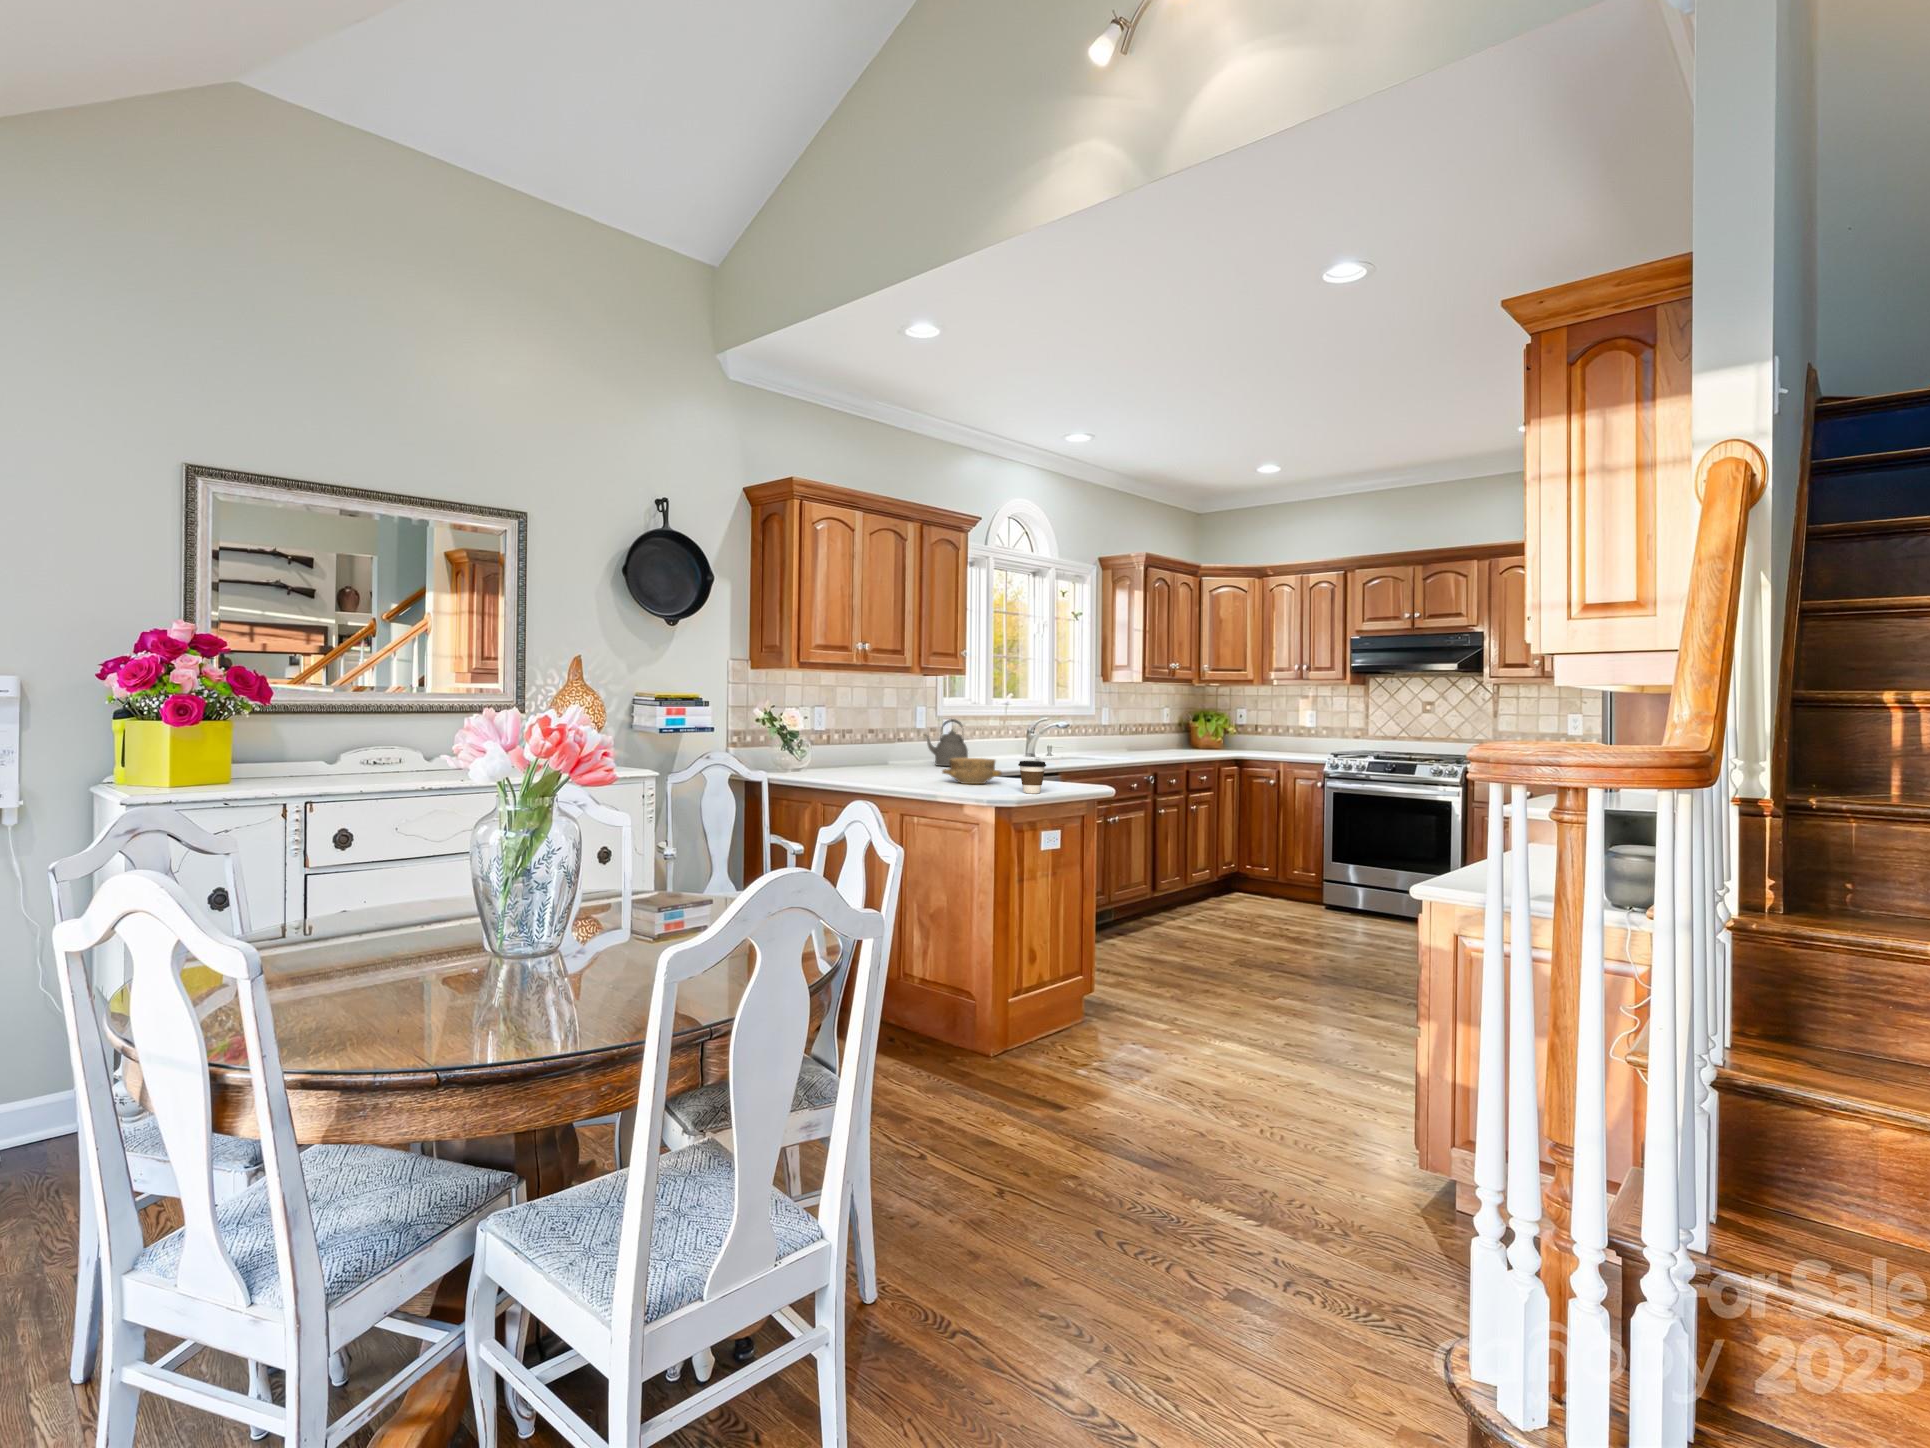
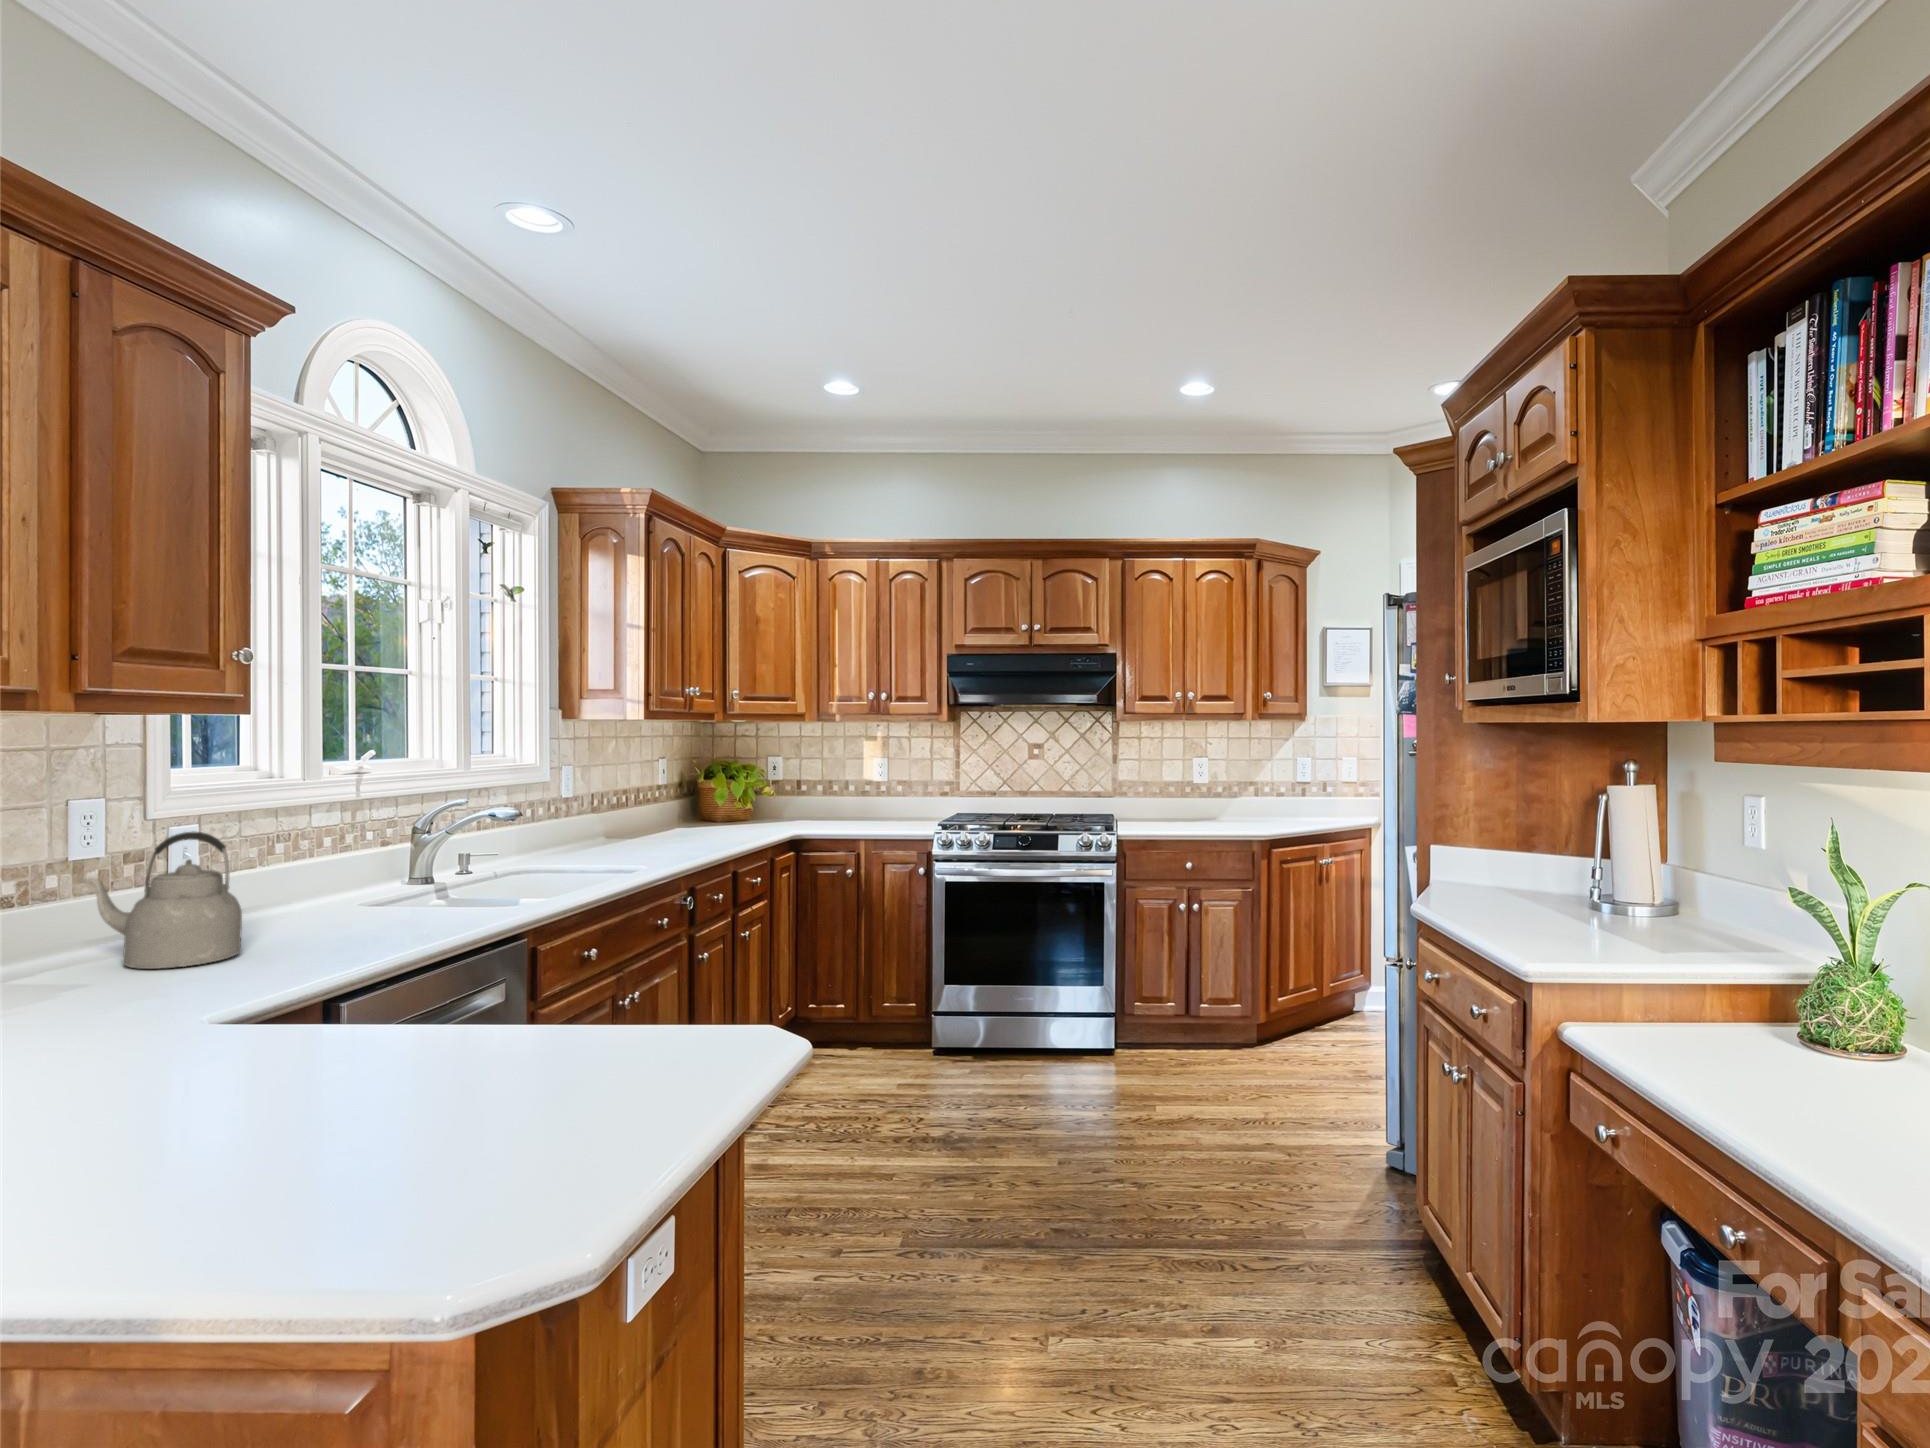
ceramic bowl: present [942,758,1001,784] -> none [83,1006,365,1138]
coffee cup: present [1018,761,1046,794] -> none [454,1038,574,1187]

